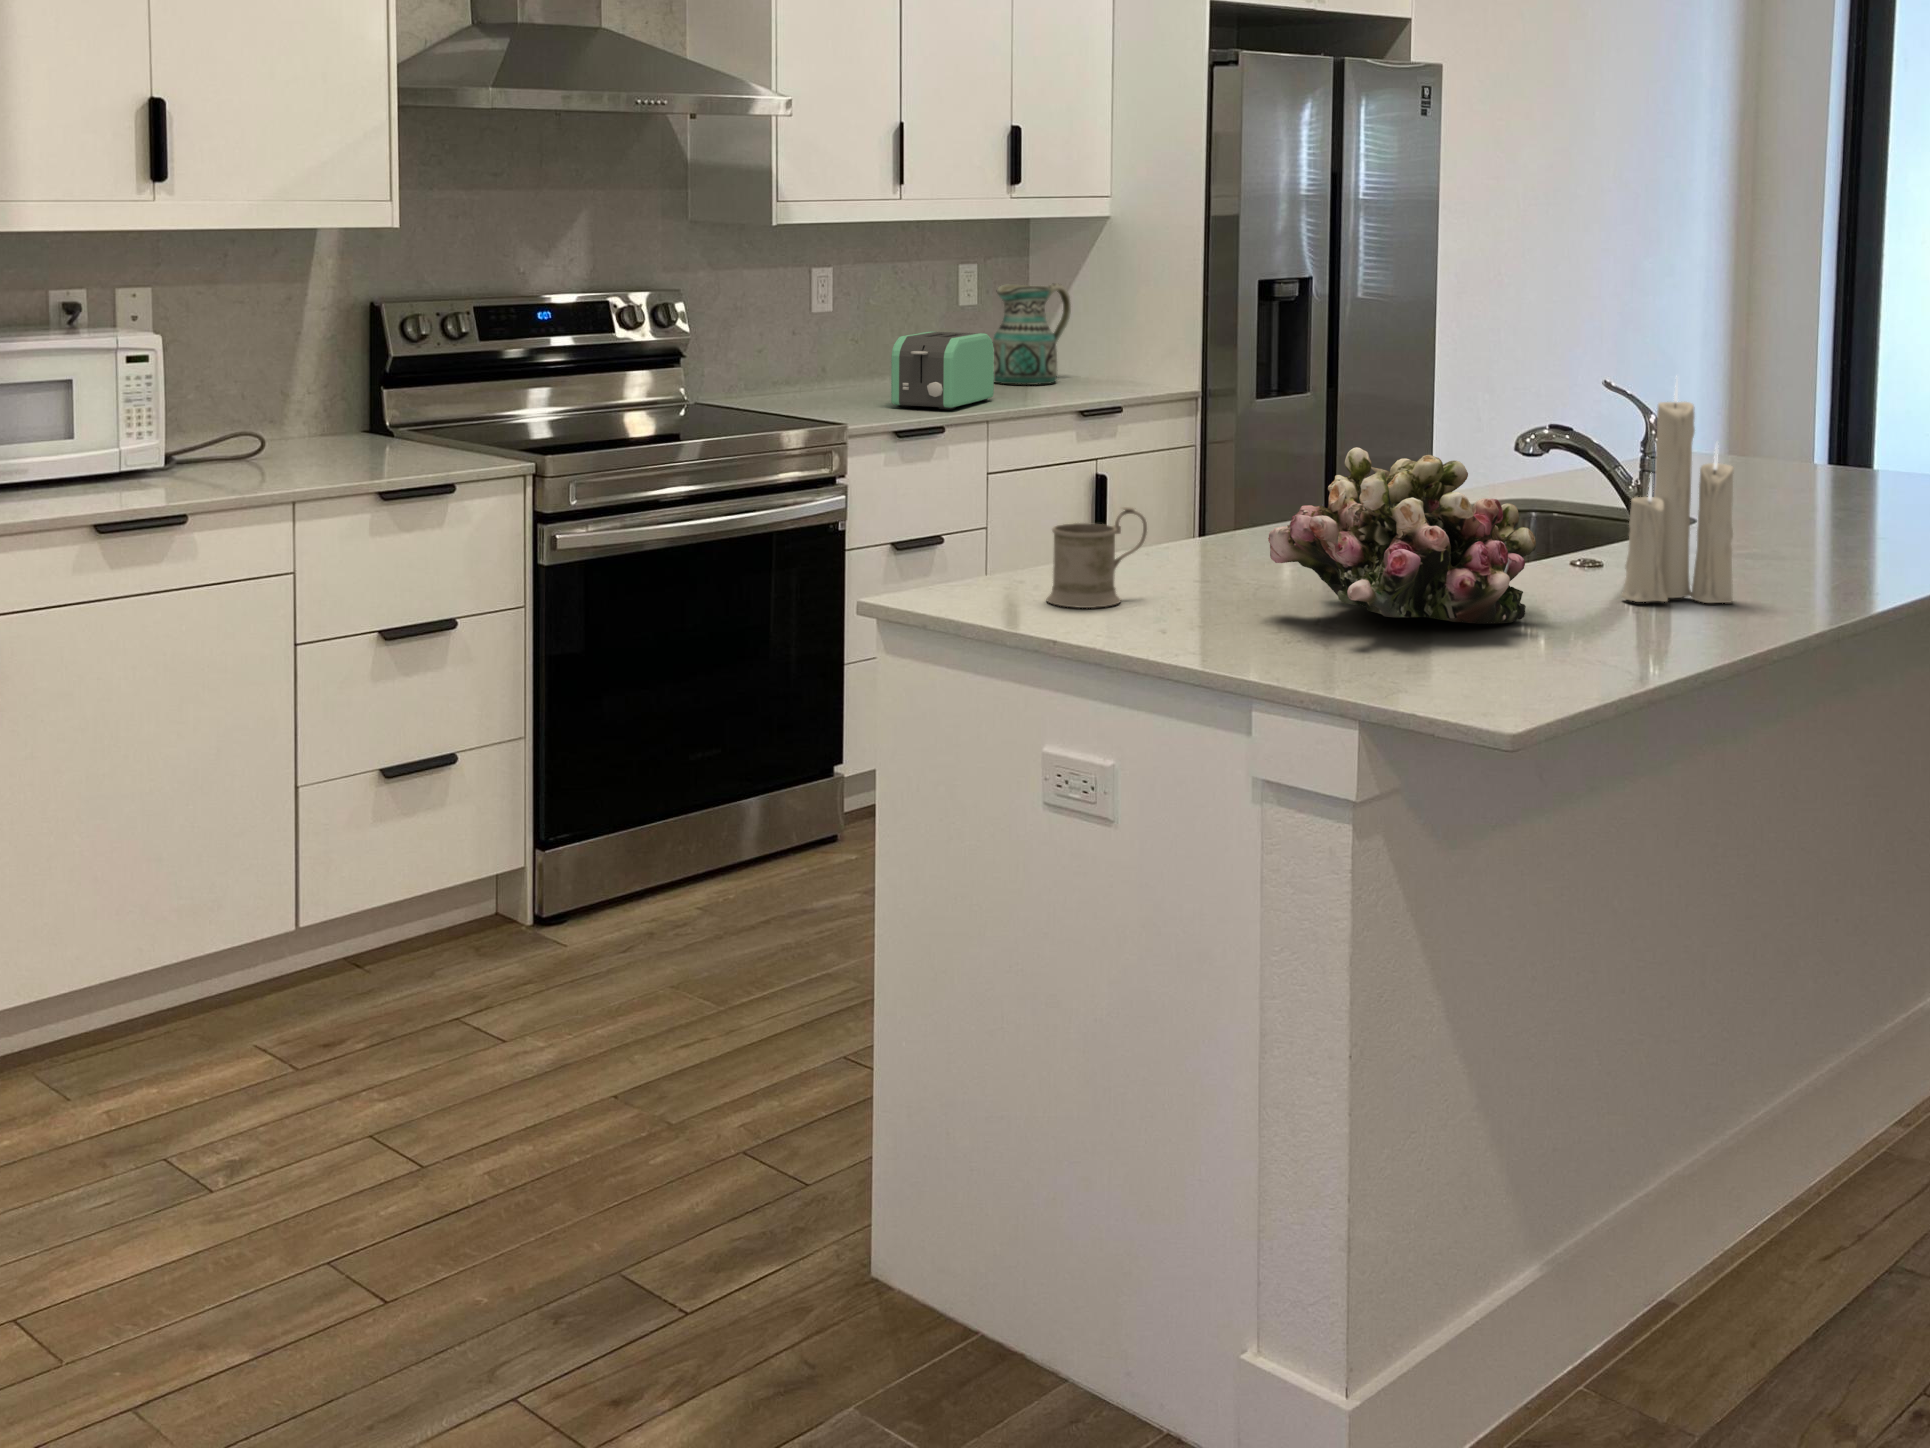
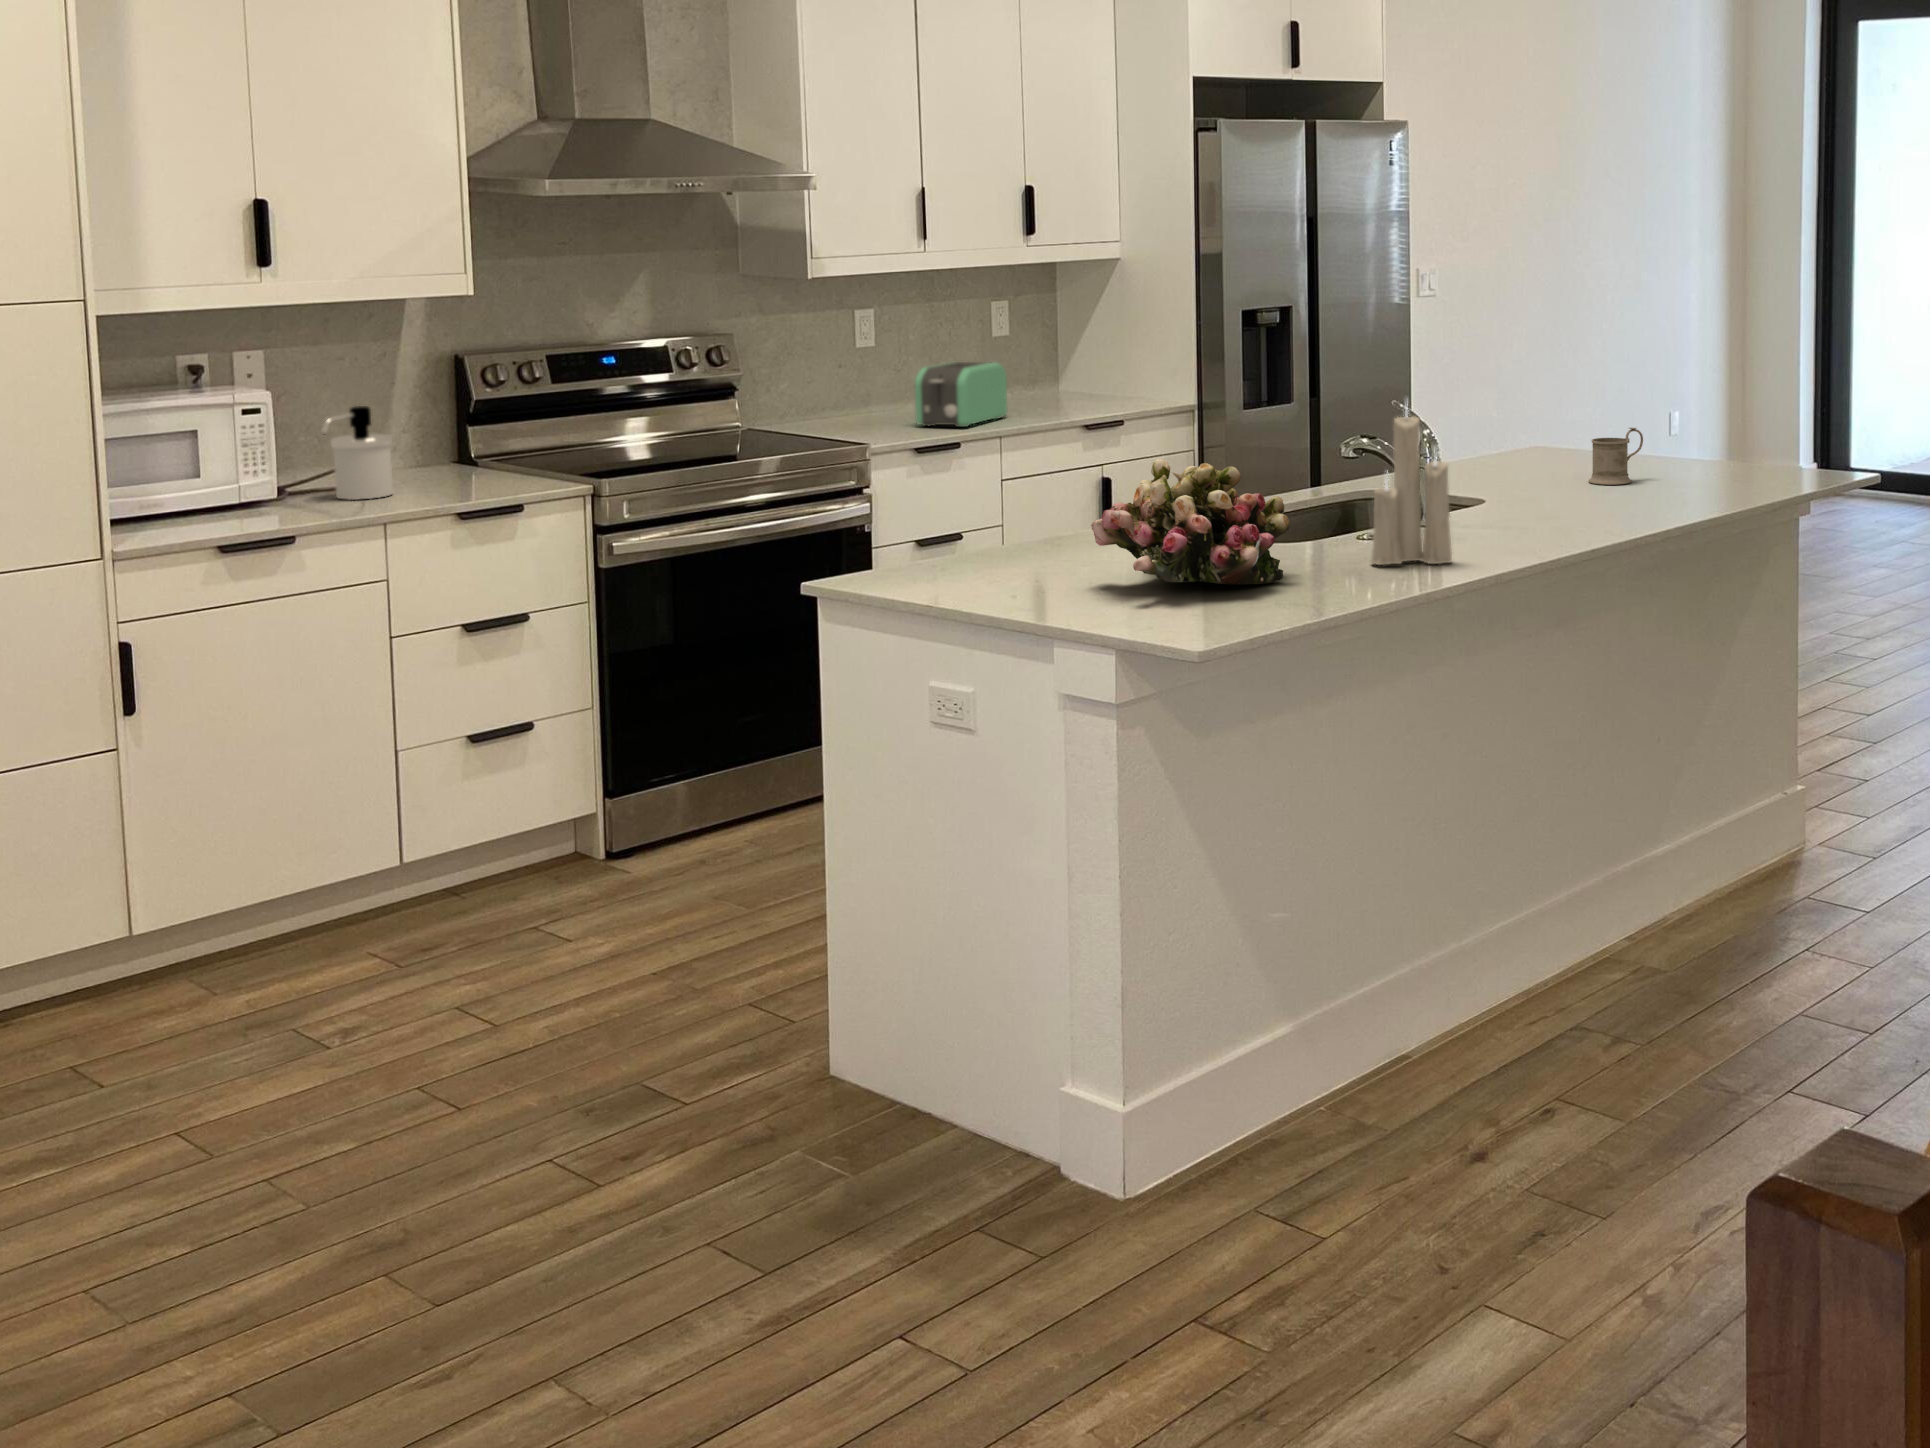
ceramic pitcher: present [993,283,1071,385] -> none [1016,316,1085,402]
soap dispenser: none [221,357,301,472] -> present [322,406,393,500]
mug: present [1046,507,1147,608] -> present [1589,428,1643,485]

